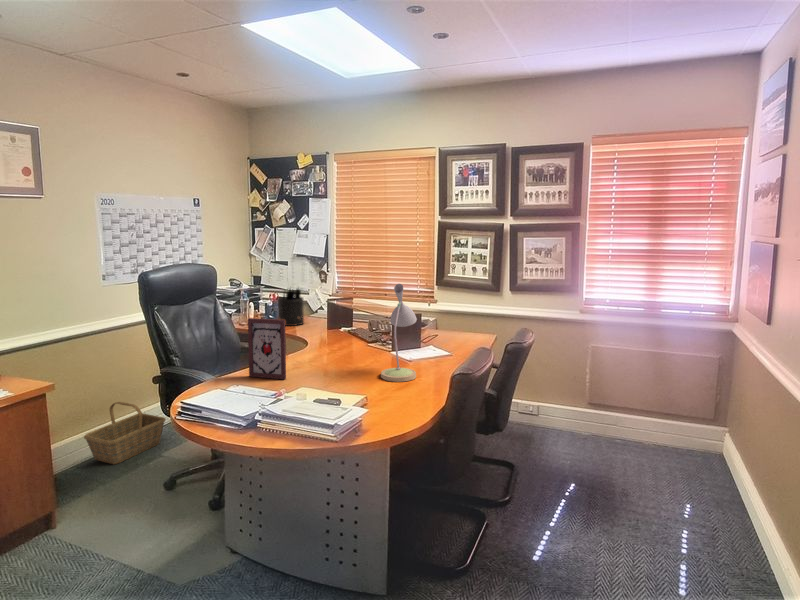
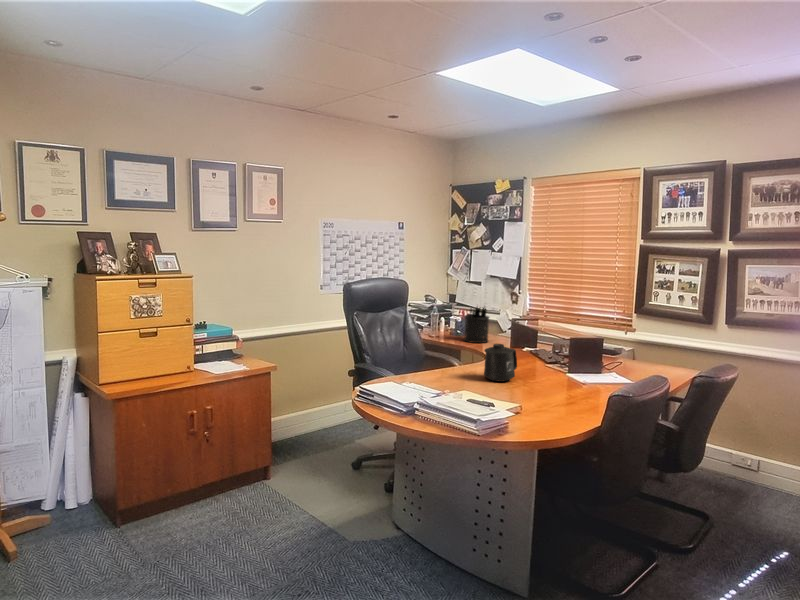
desk lamp: present [381,284,417,382] -> none [547,300,590,400]
picture frame: present [248,318,286,379] -> none [422,324,457,384]
mug: none [313,331,346,370] -> present [484,344,517,382]
basket: present [84,402,166,464] -> none [295,395,359,448]

